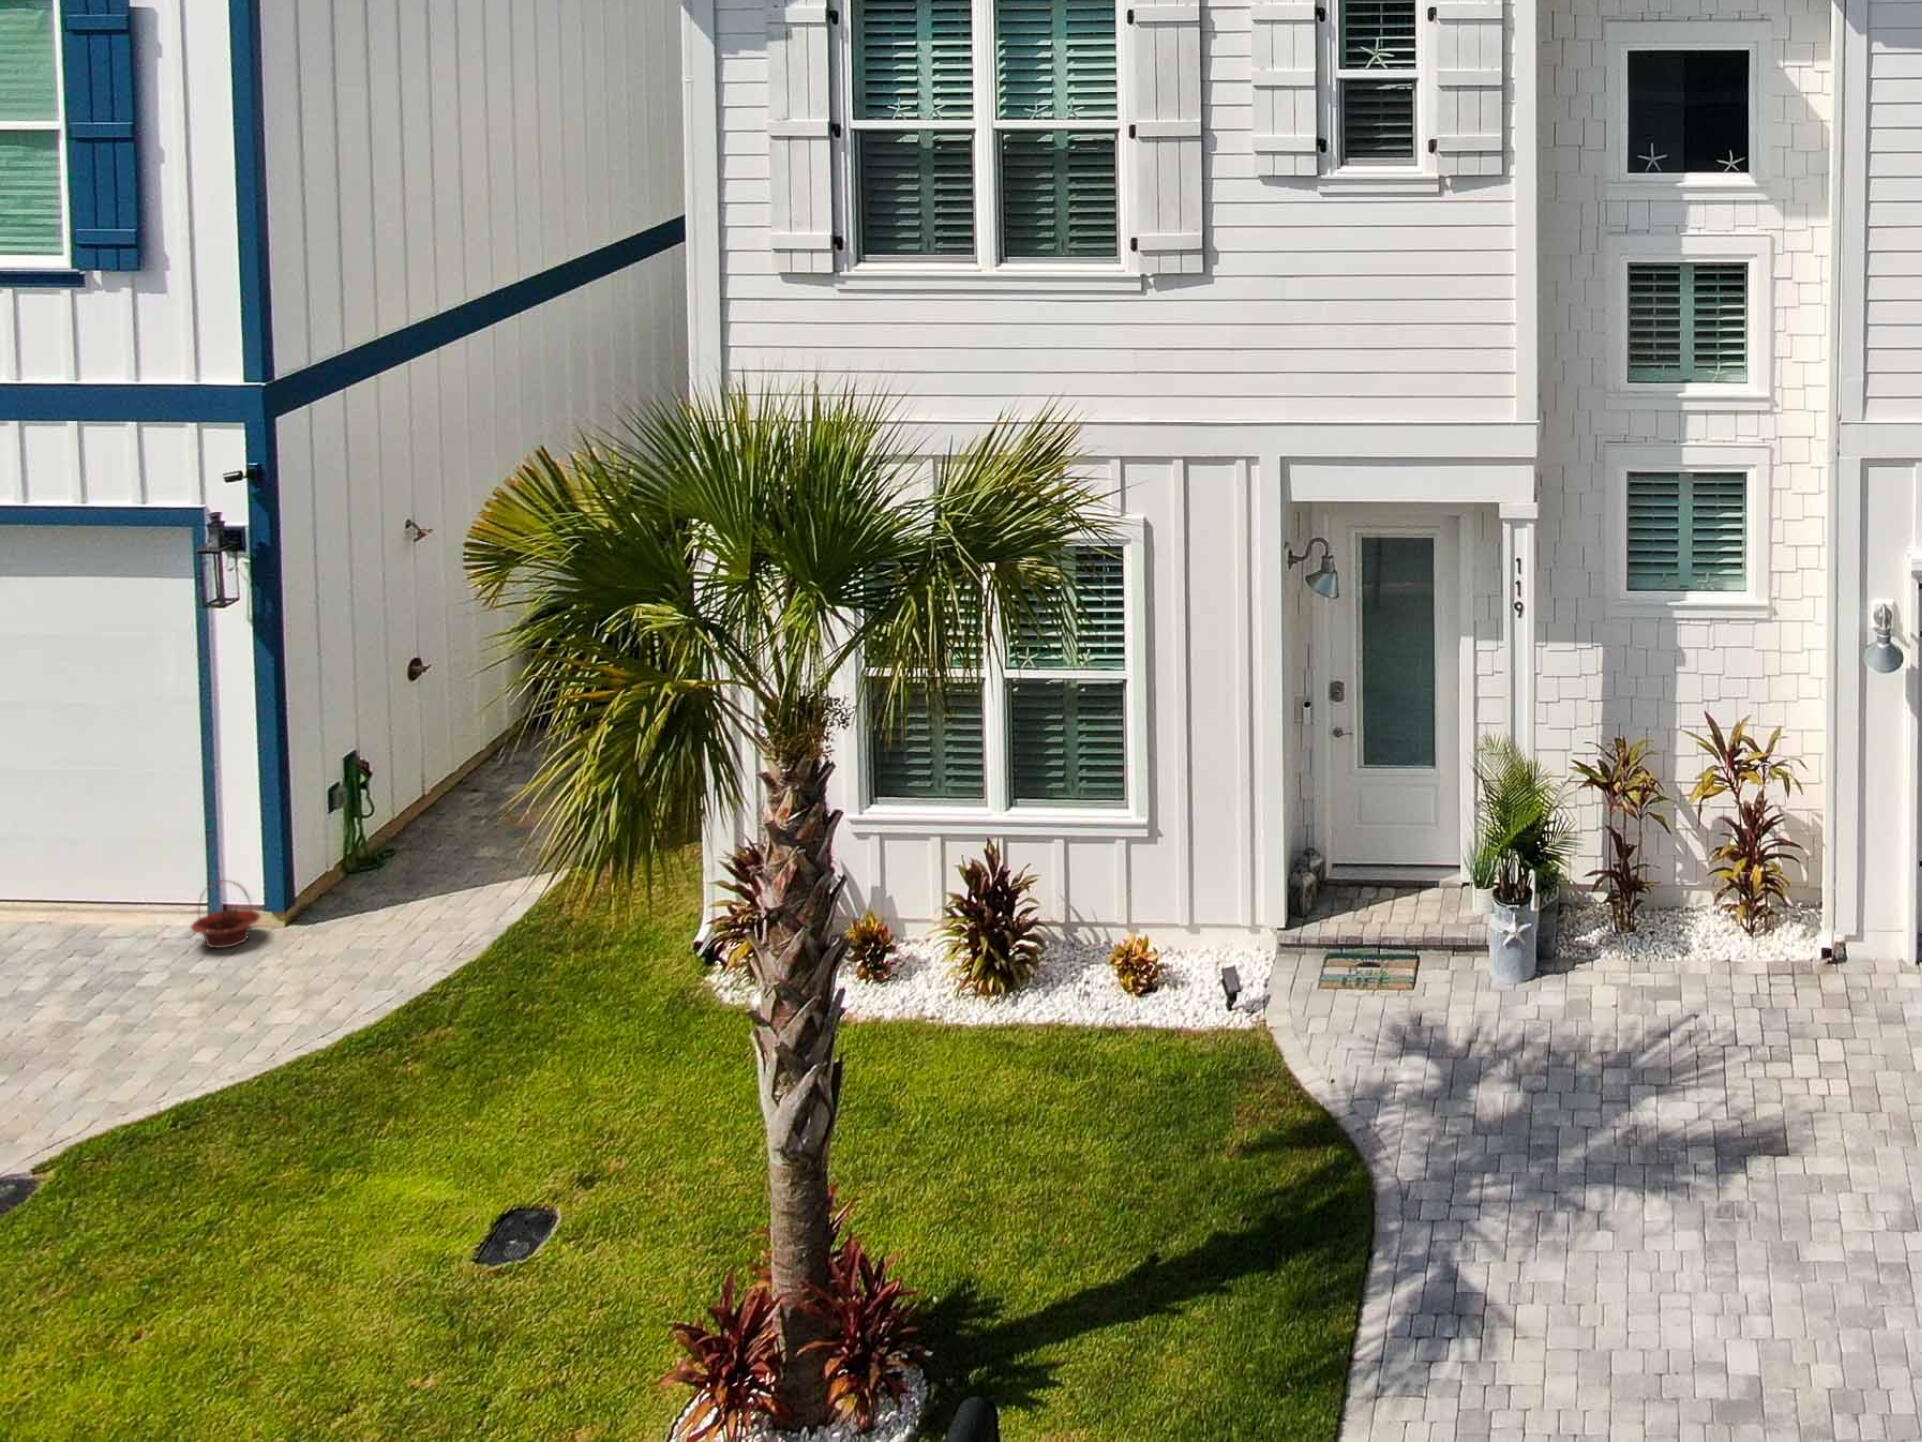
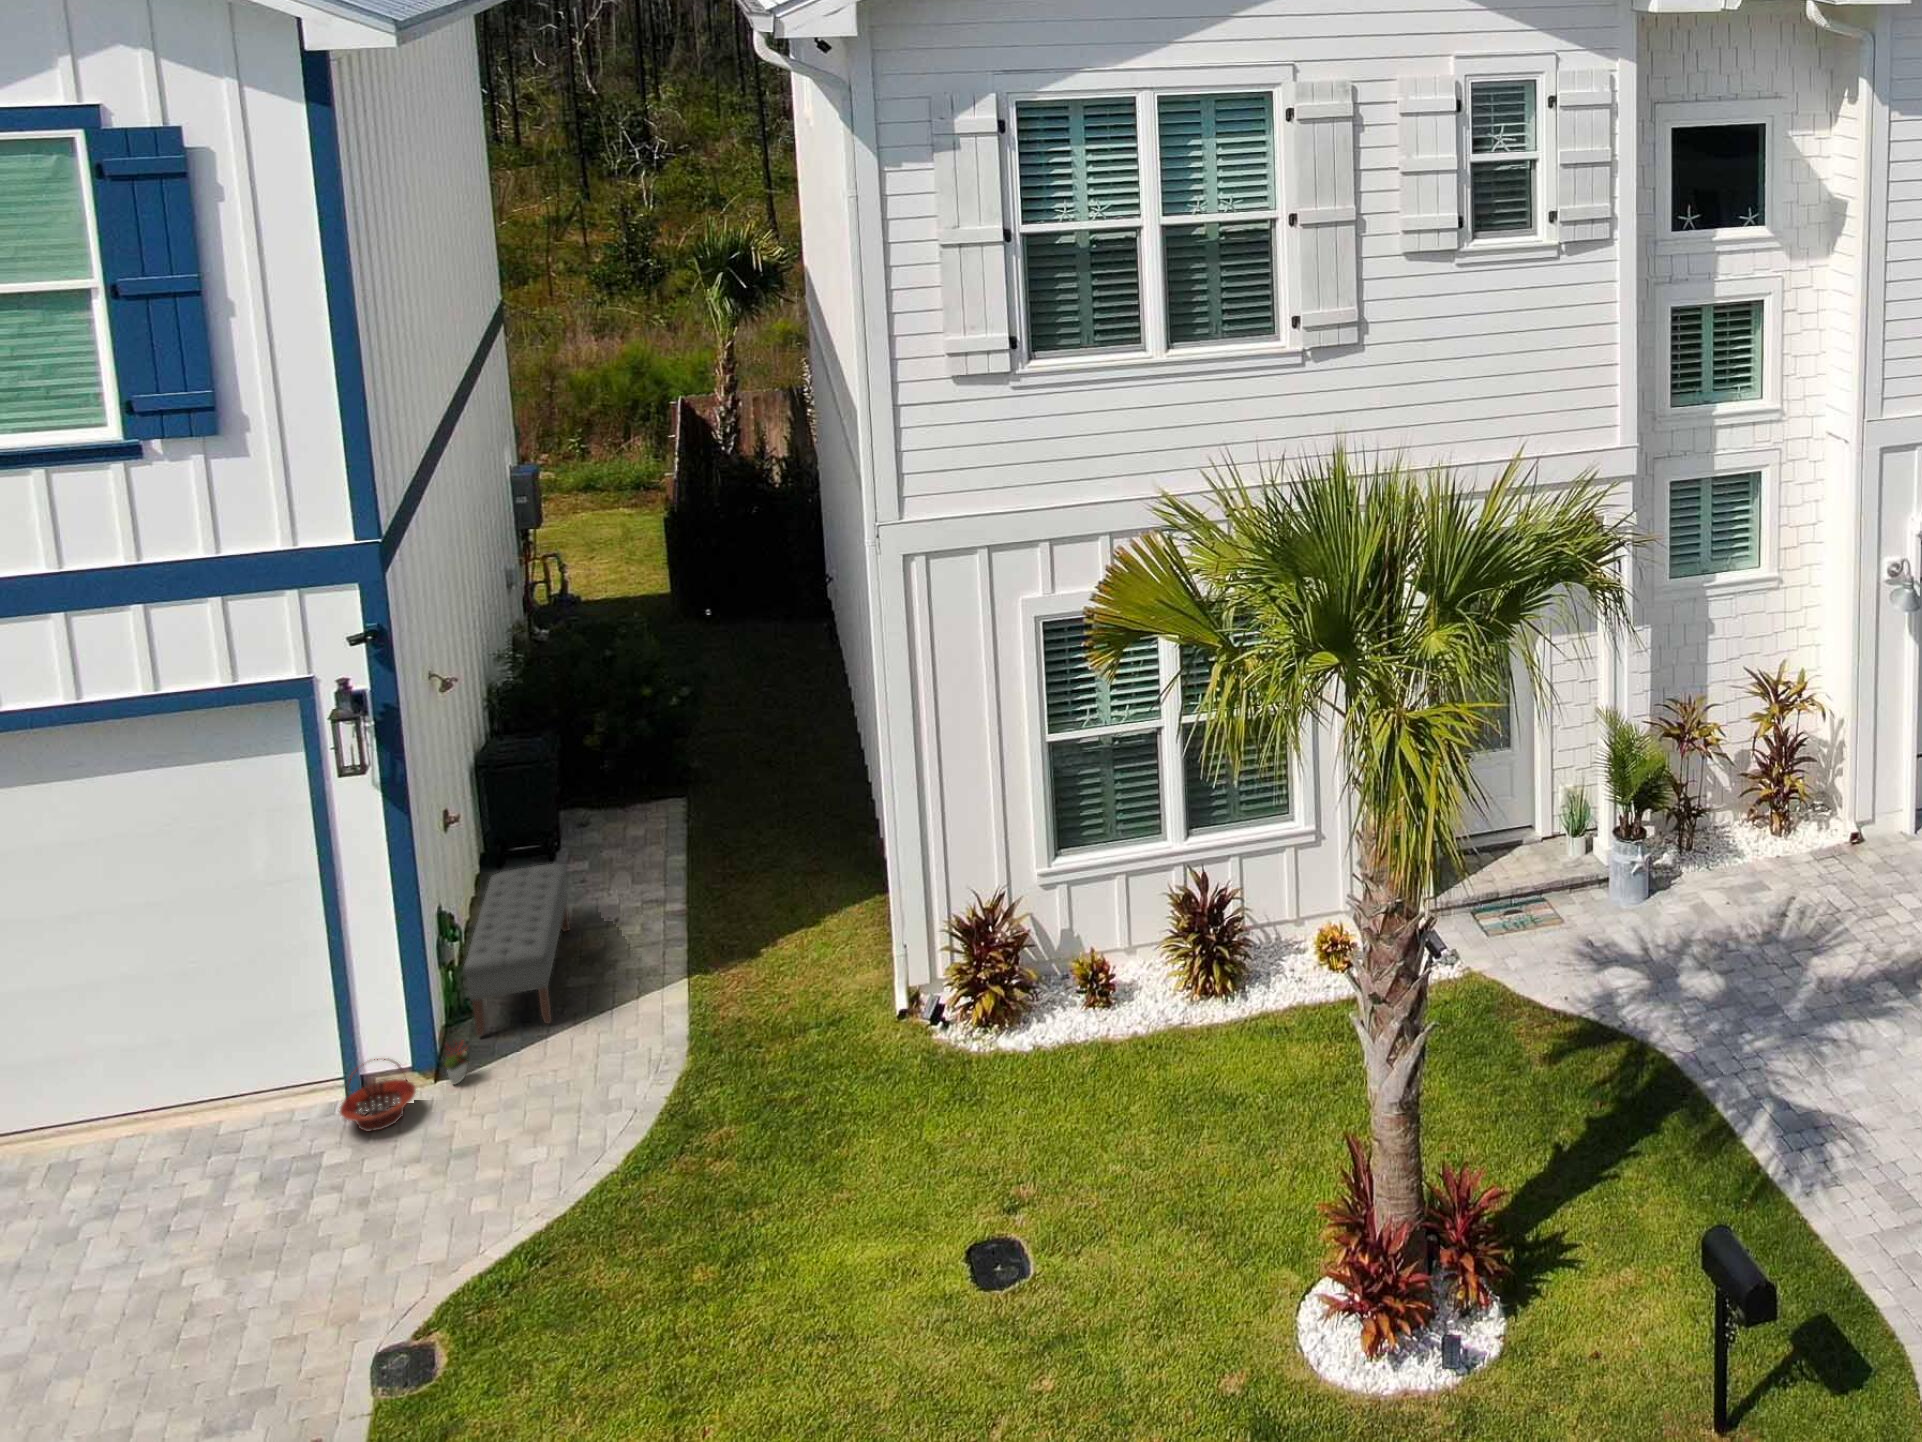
bench: none [330,760,475,896] -> present [464,864,570,1036]
decorative plant: none [290,883,316,928] -> present [445,1040,469,1085]

